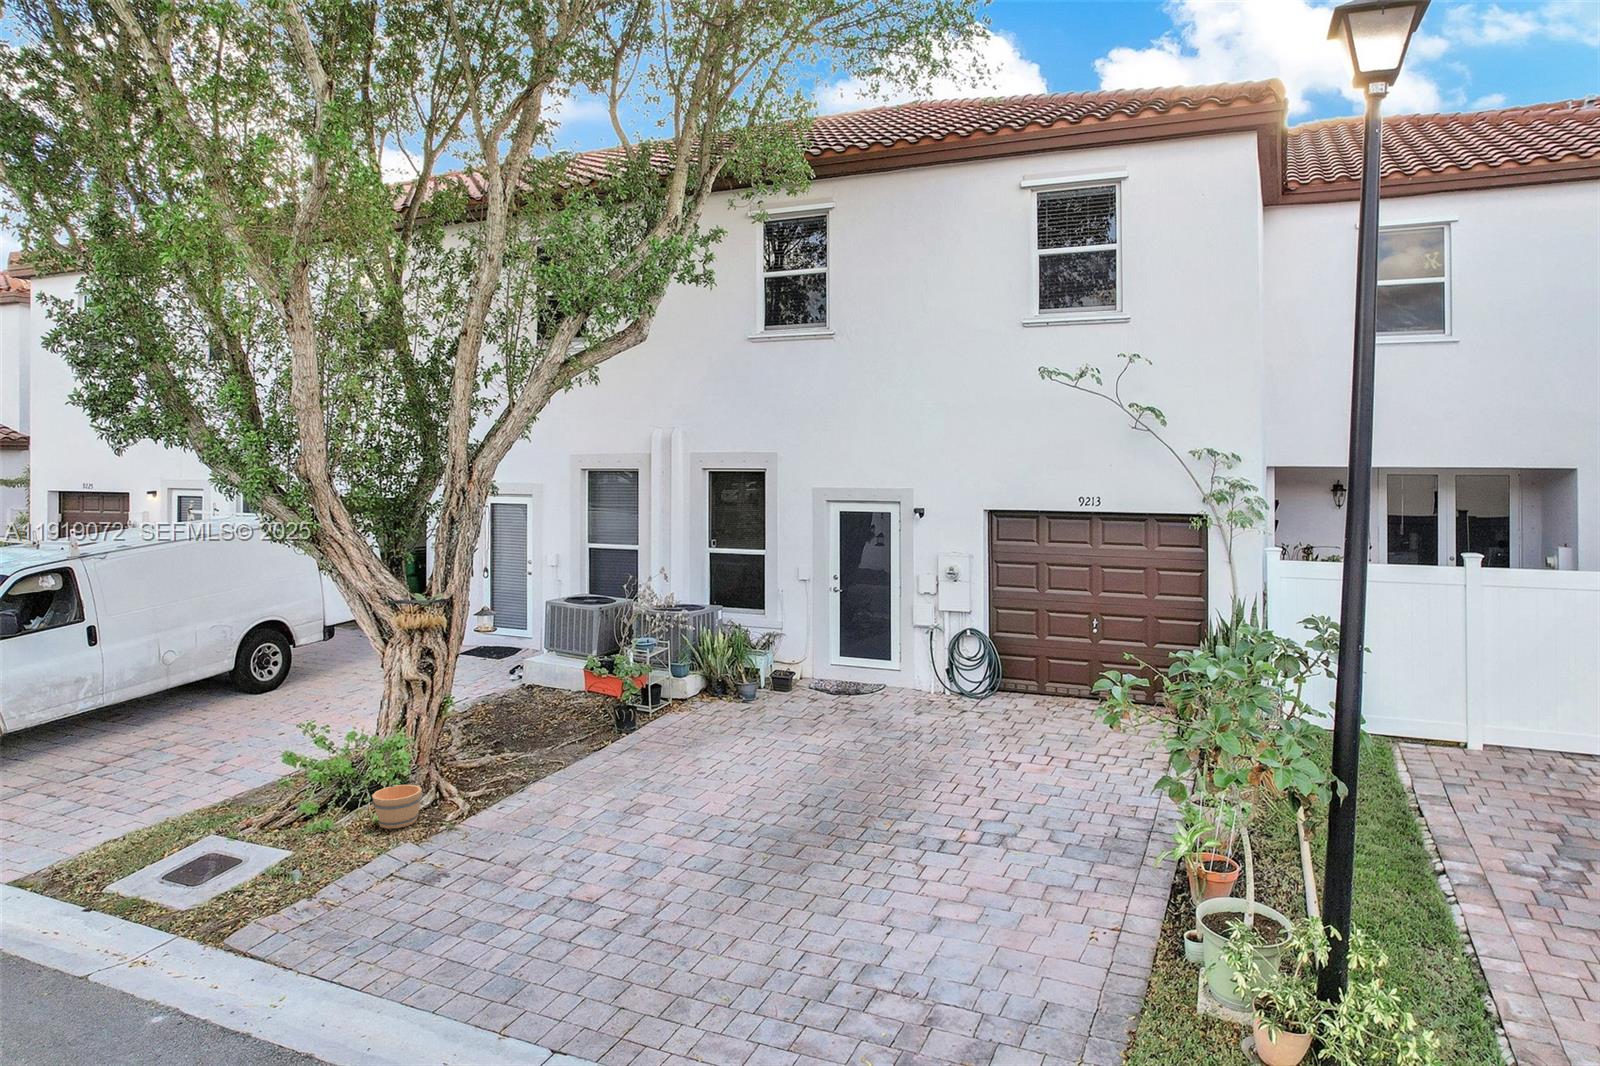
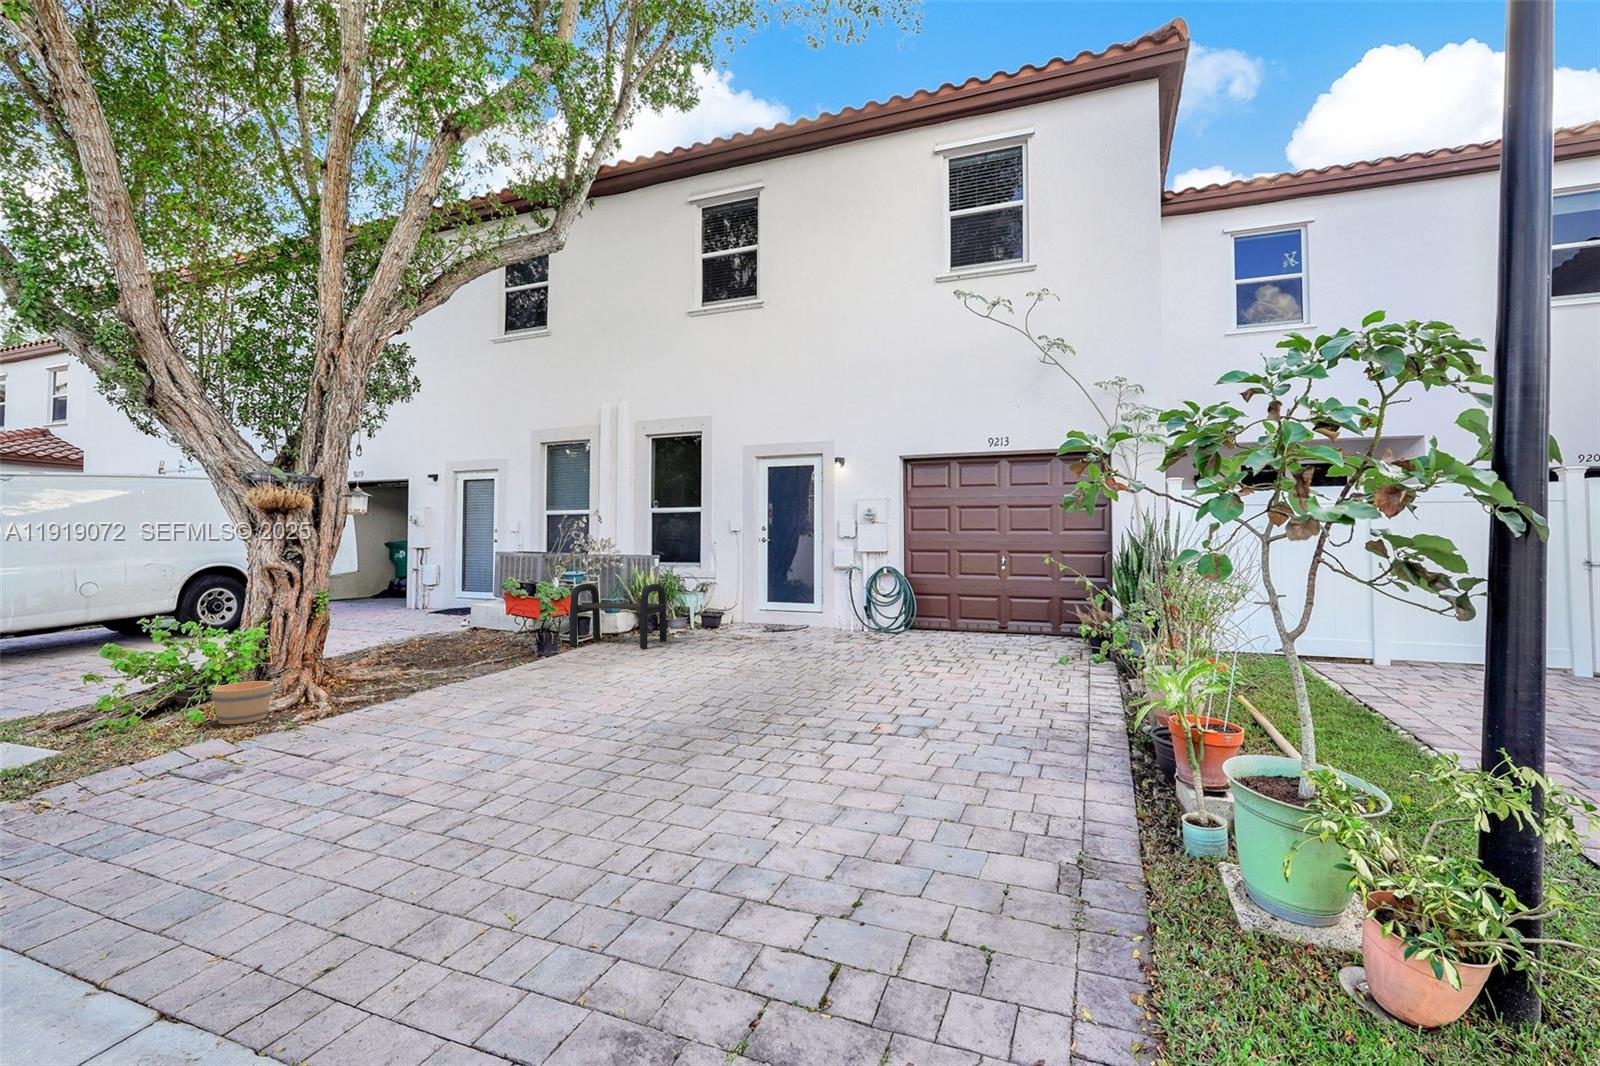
bench: none [646,648,742,721] -> present [569,583,667,648]

